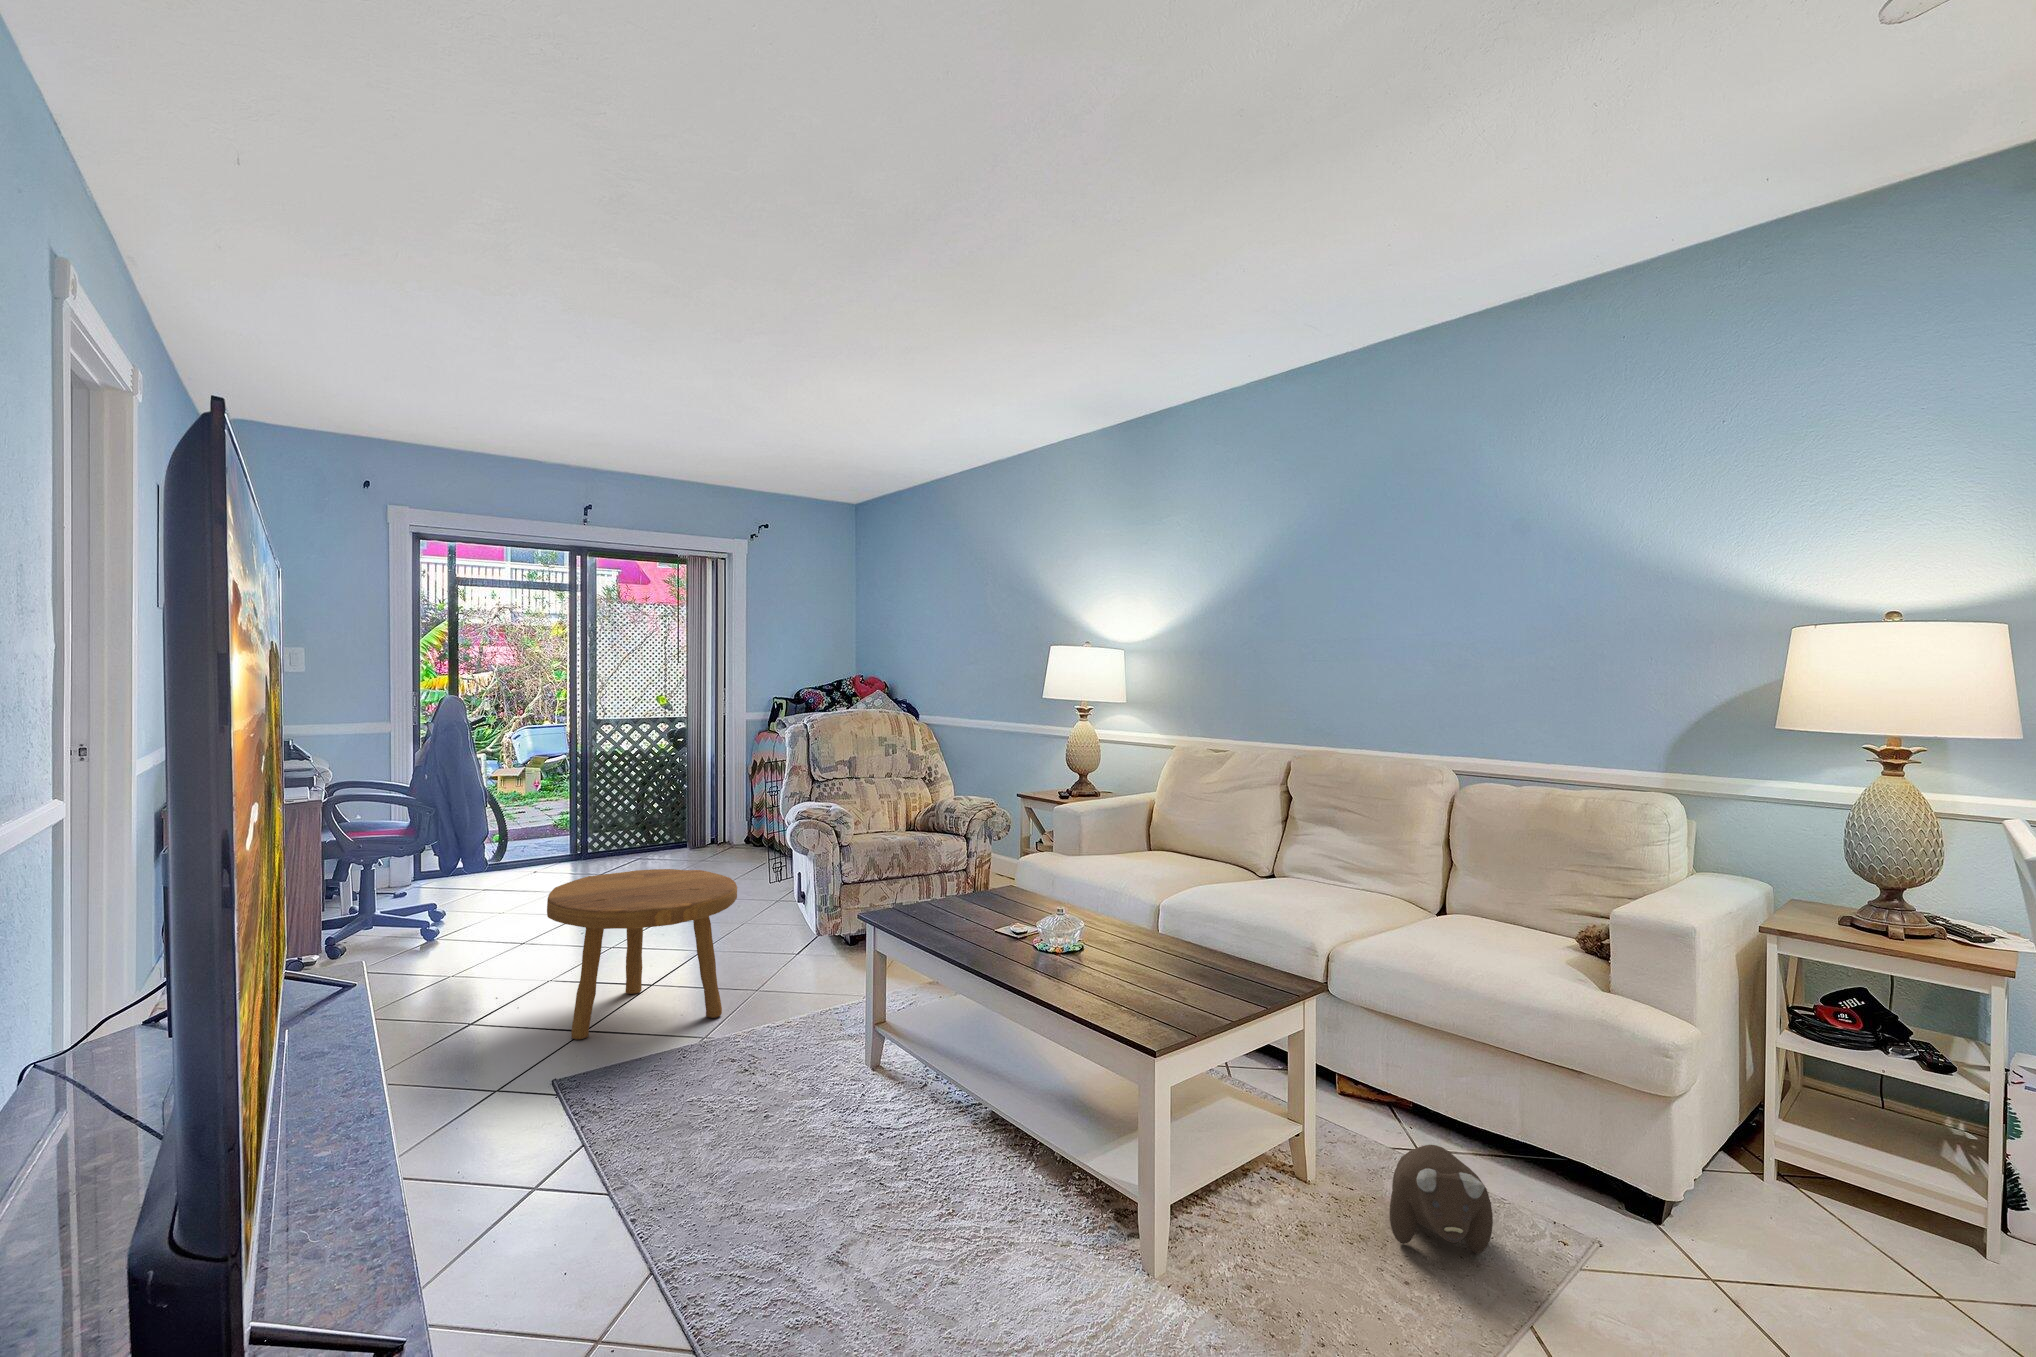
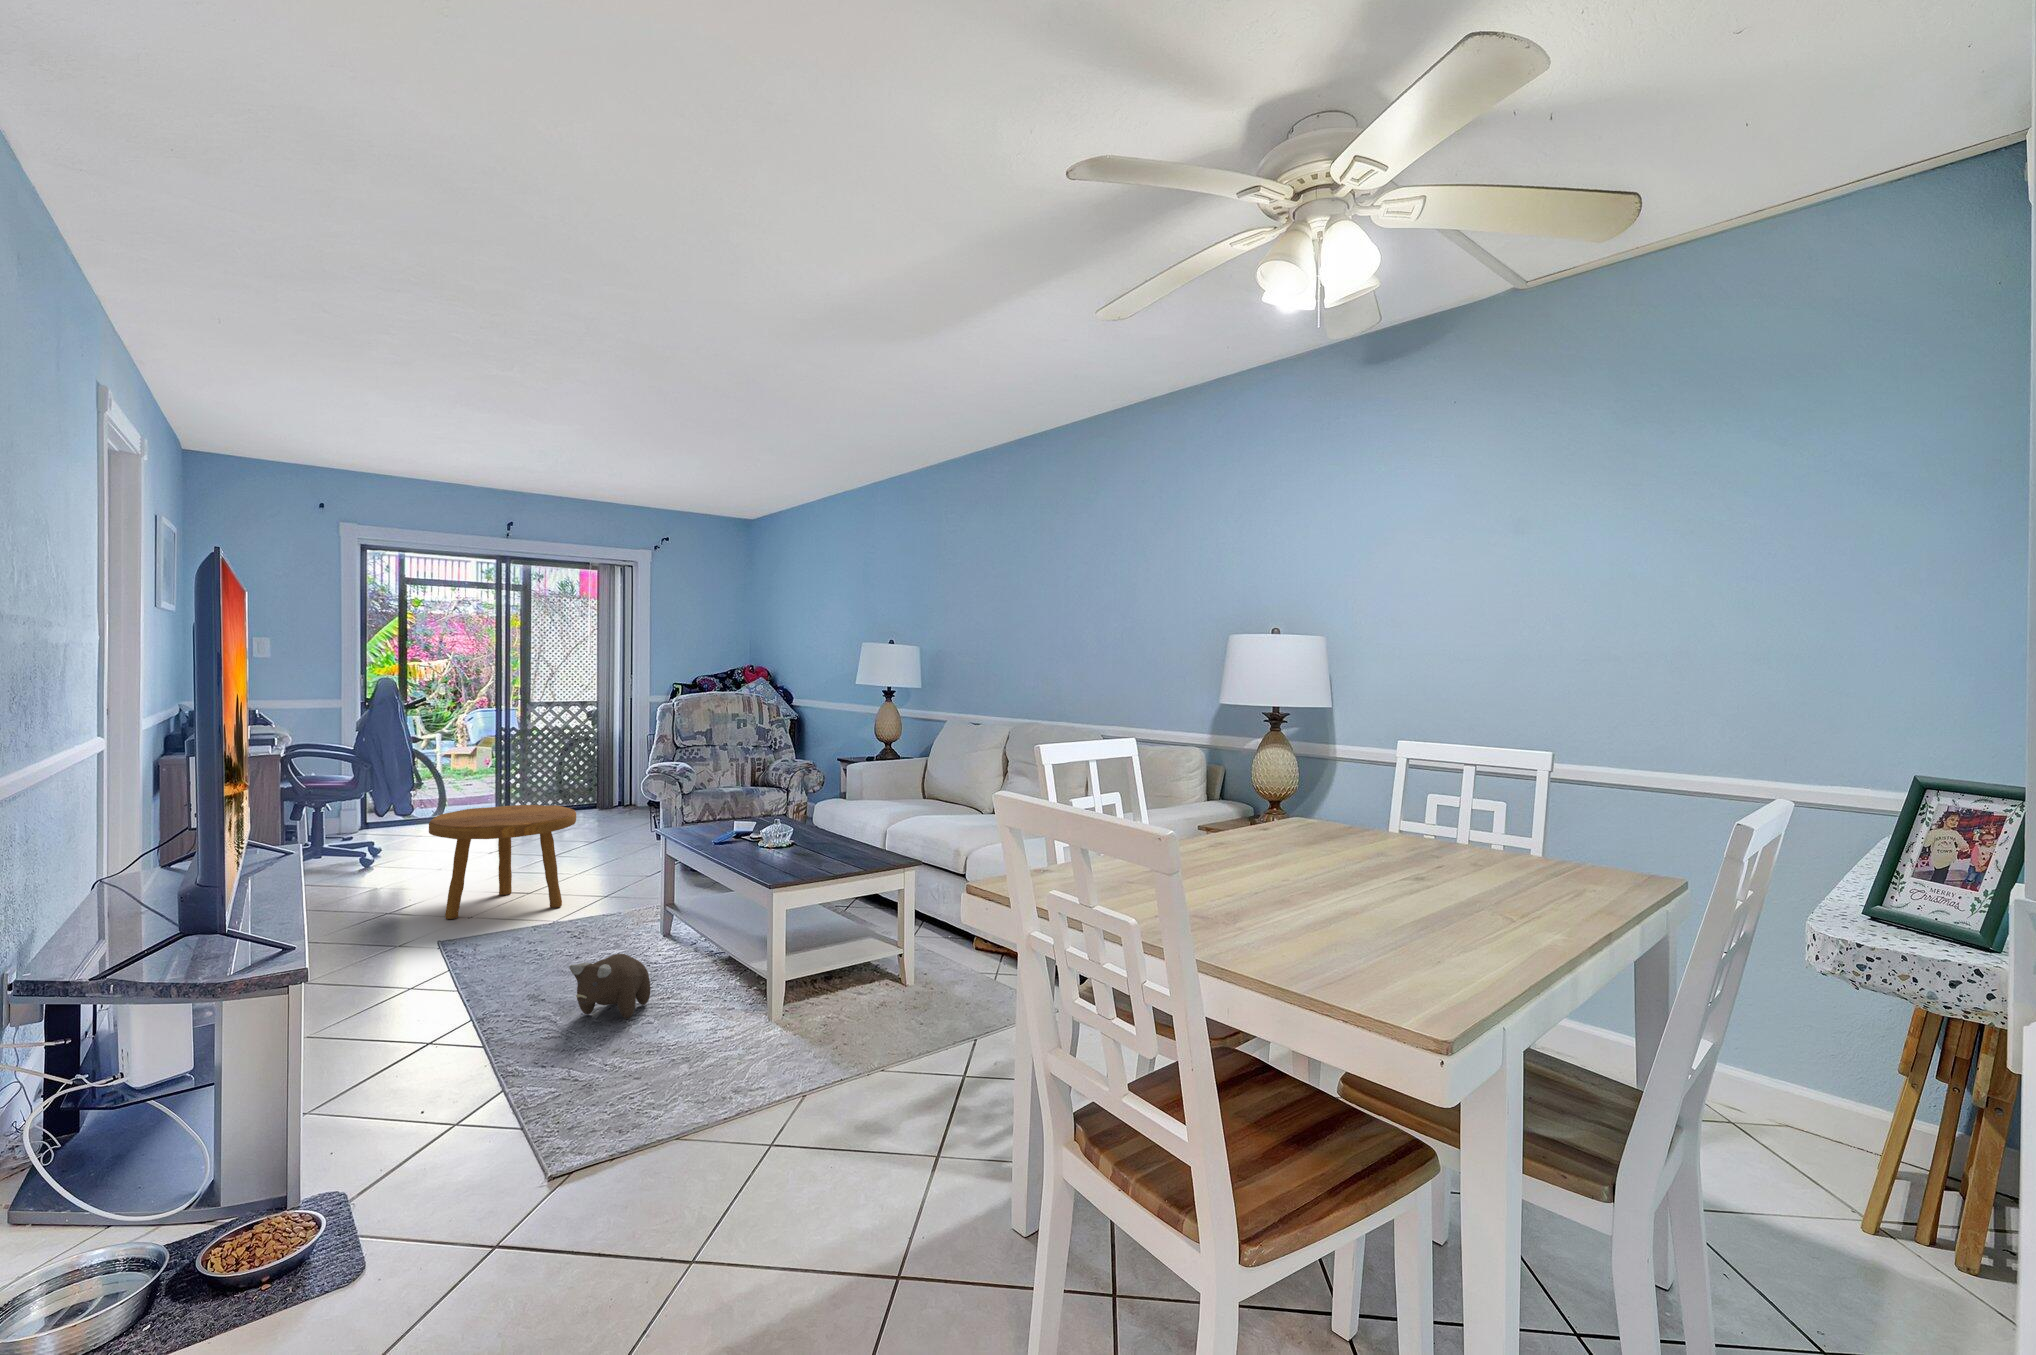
plush toy: present [1390,1145,1493,1254] -> present [569,954,650,1019]

